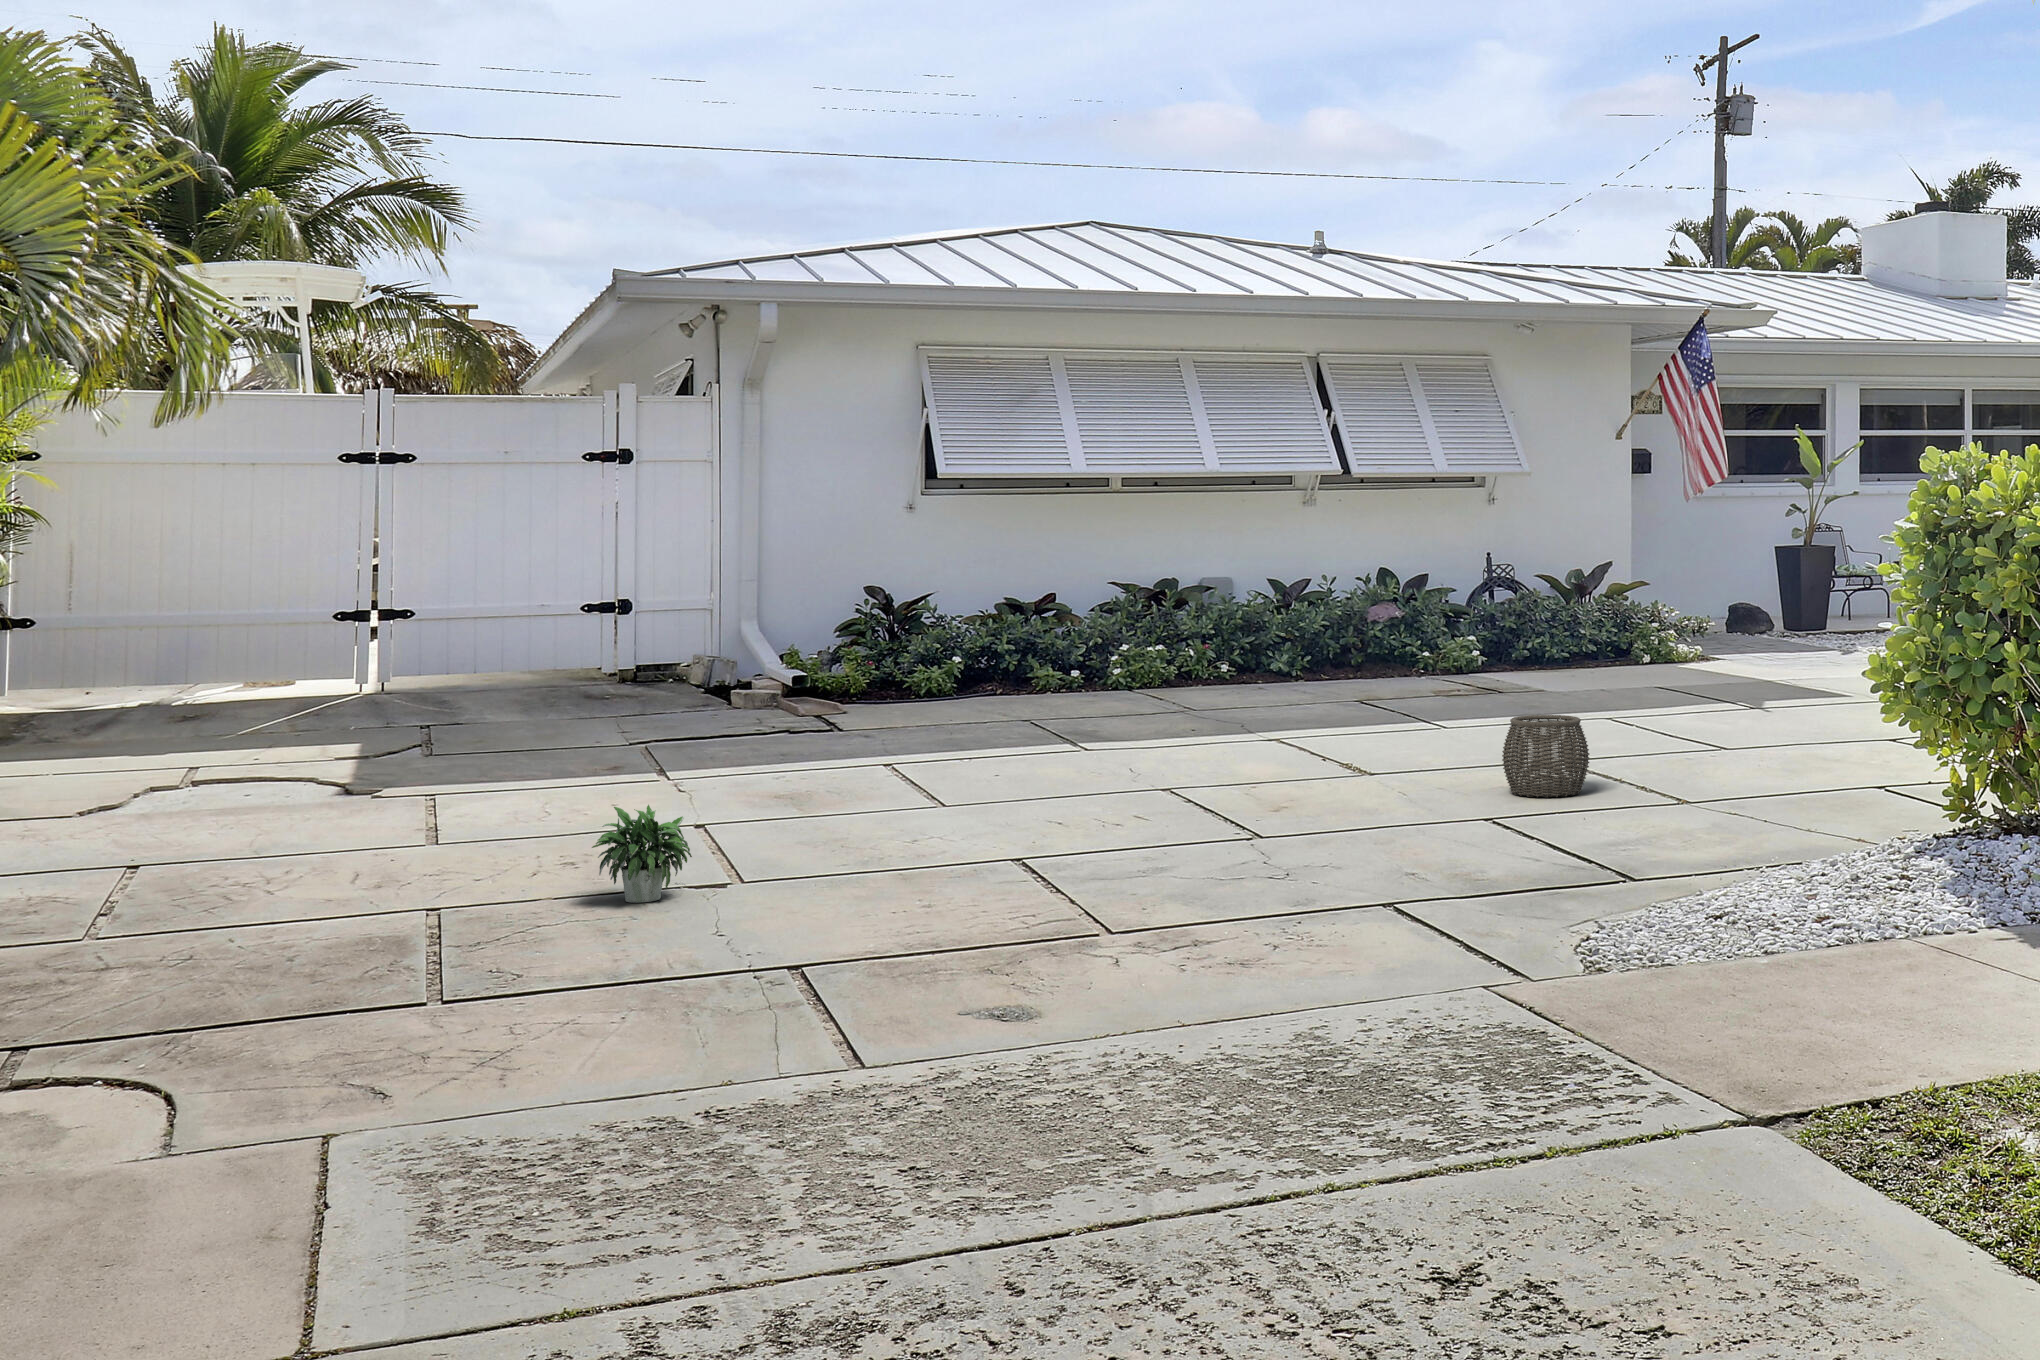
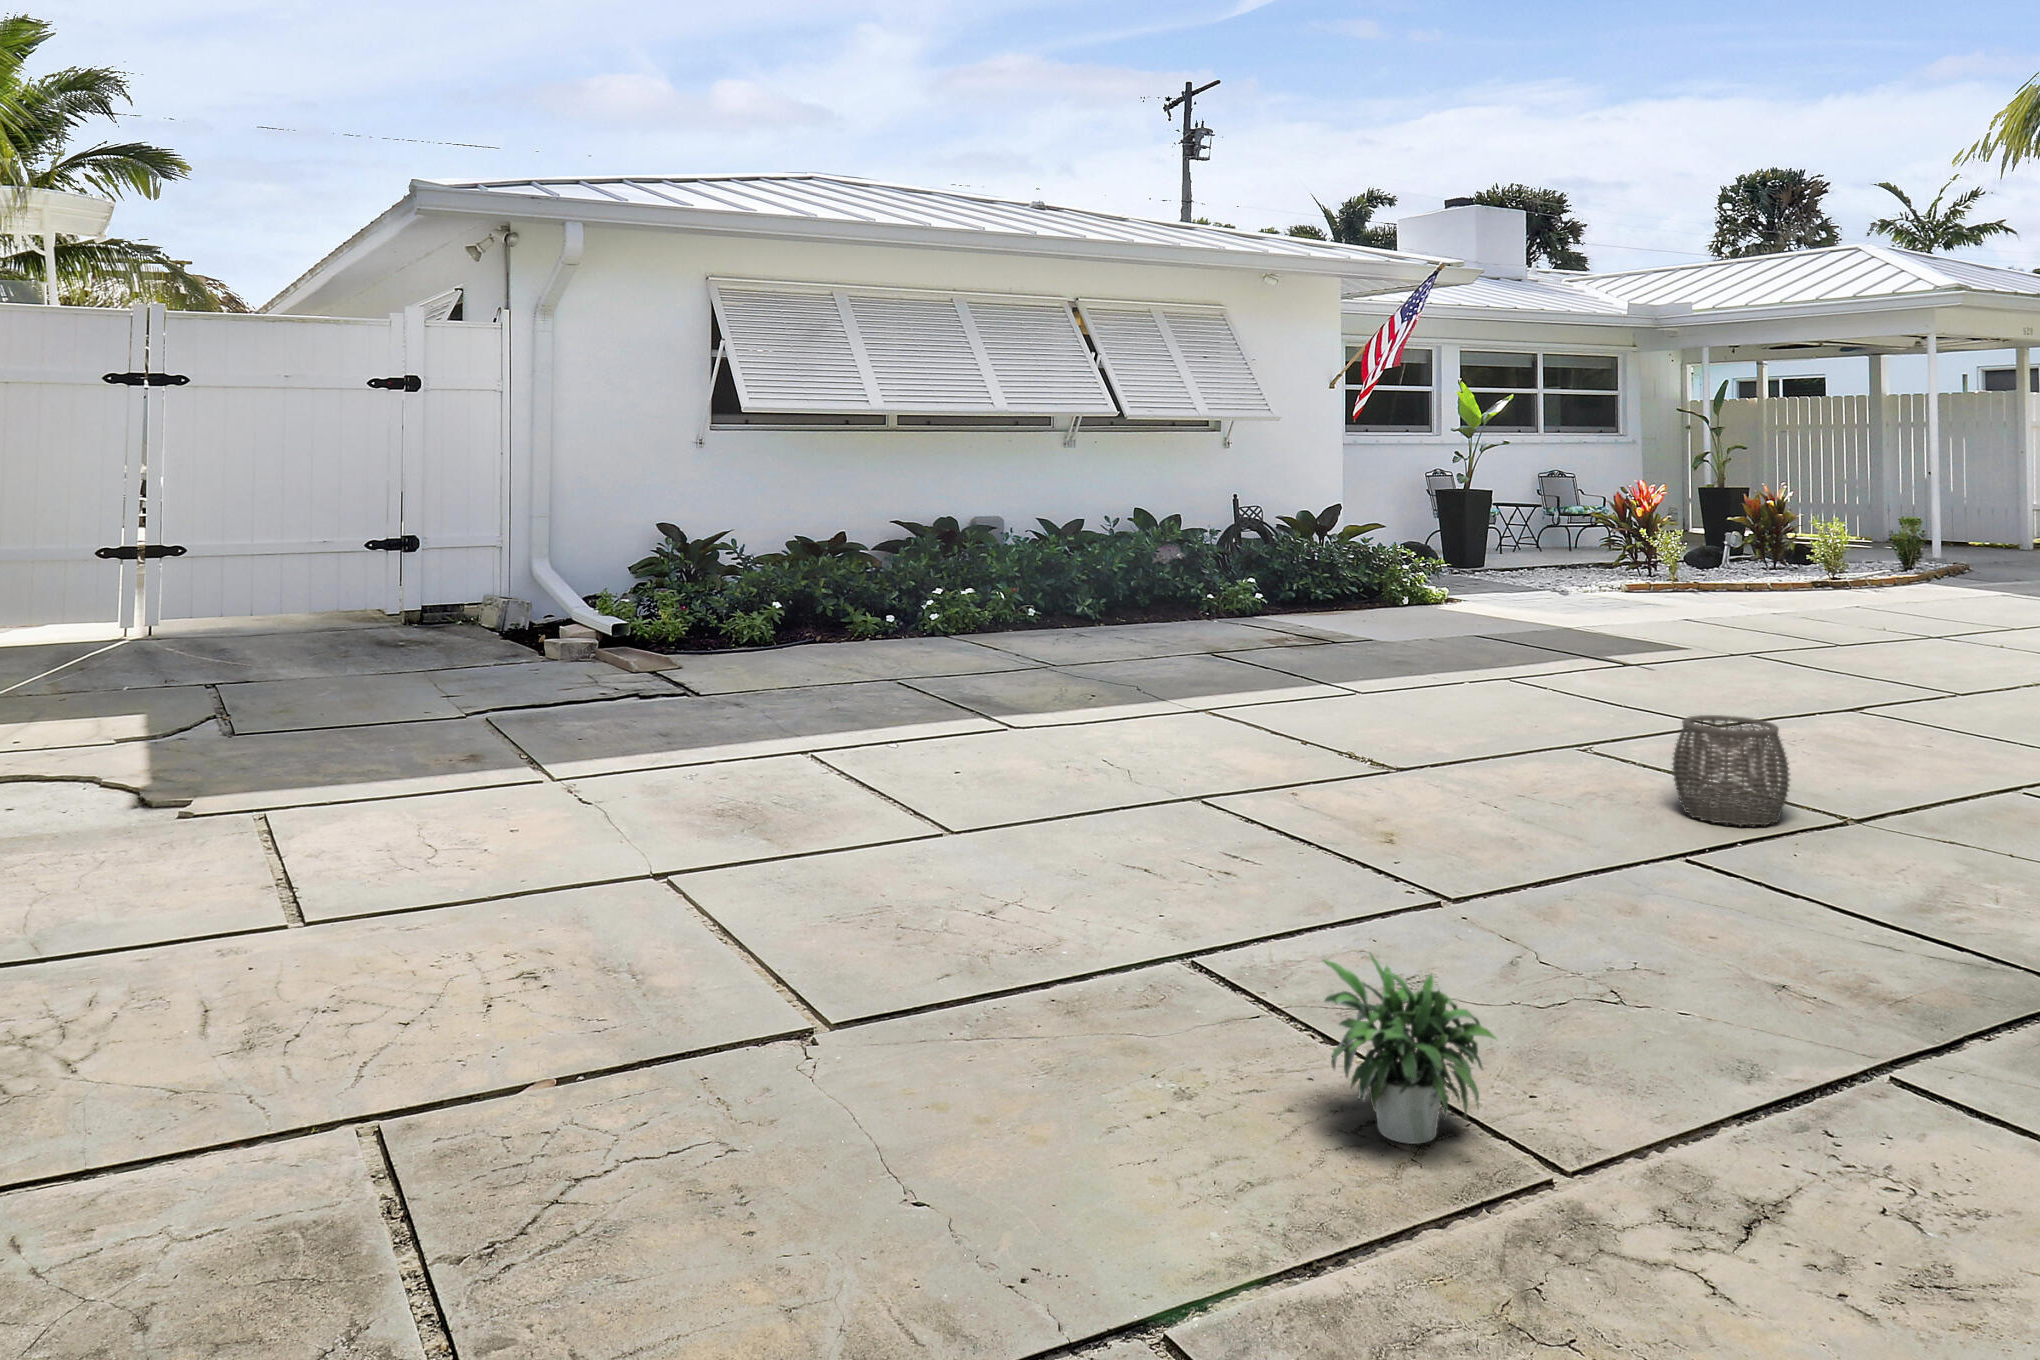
potted plant: present [592,805,692,903] -> present [1309,954,1497,1144]

